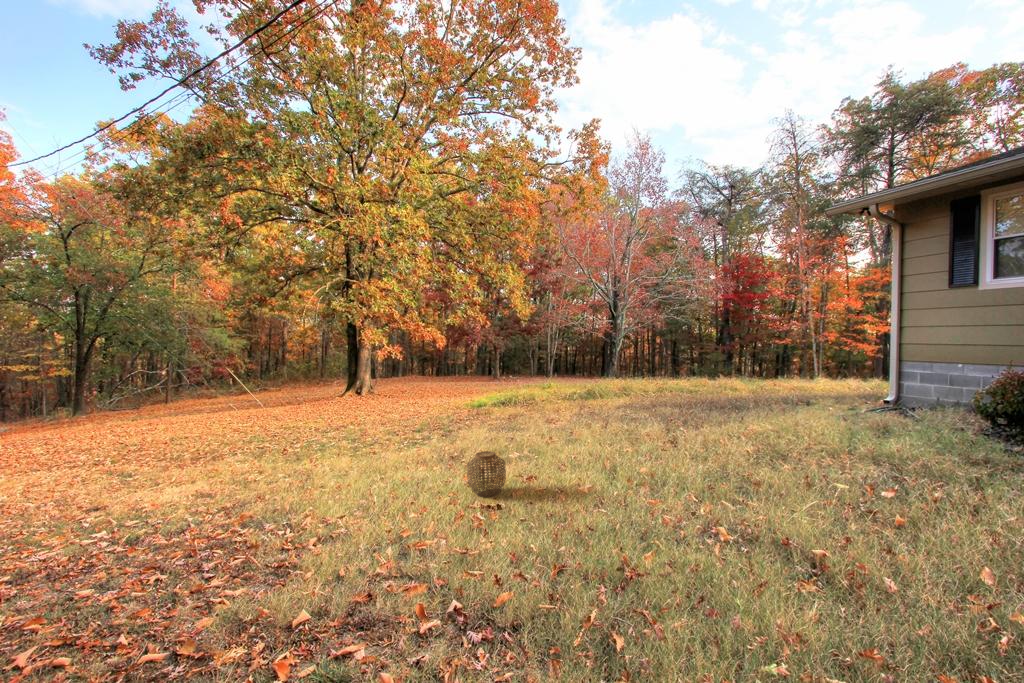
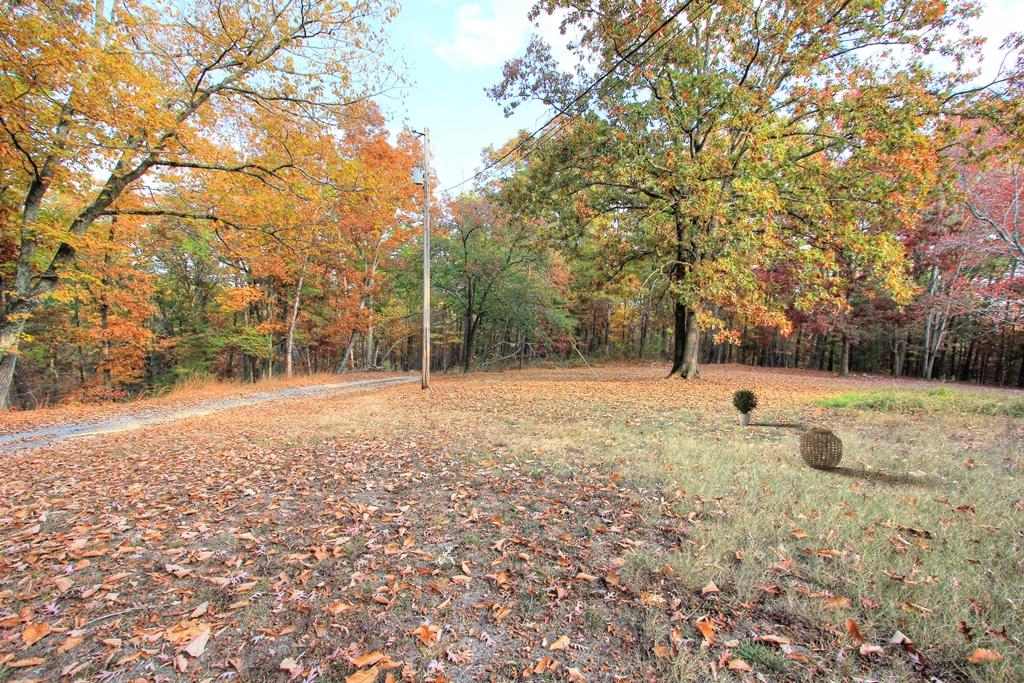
potted plant: none [399,408,425,446] -> present [732,389,758,425]

